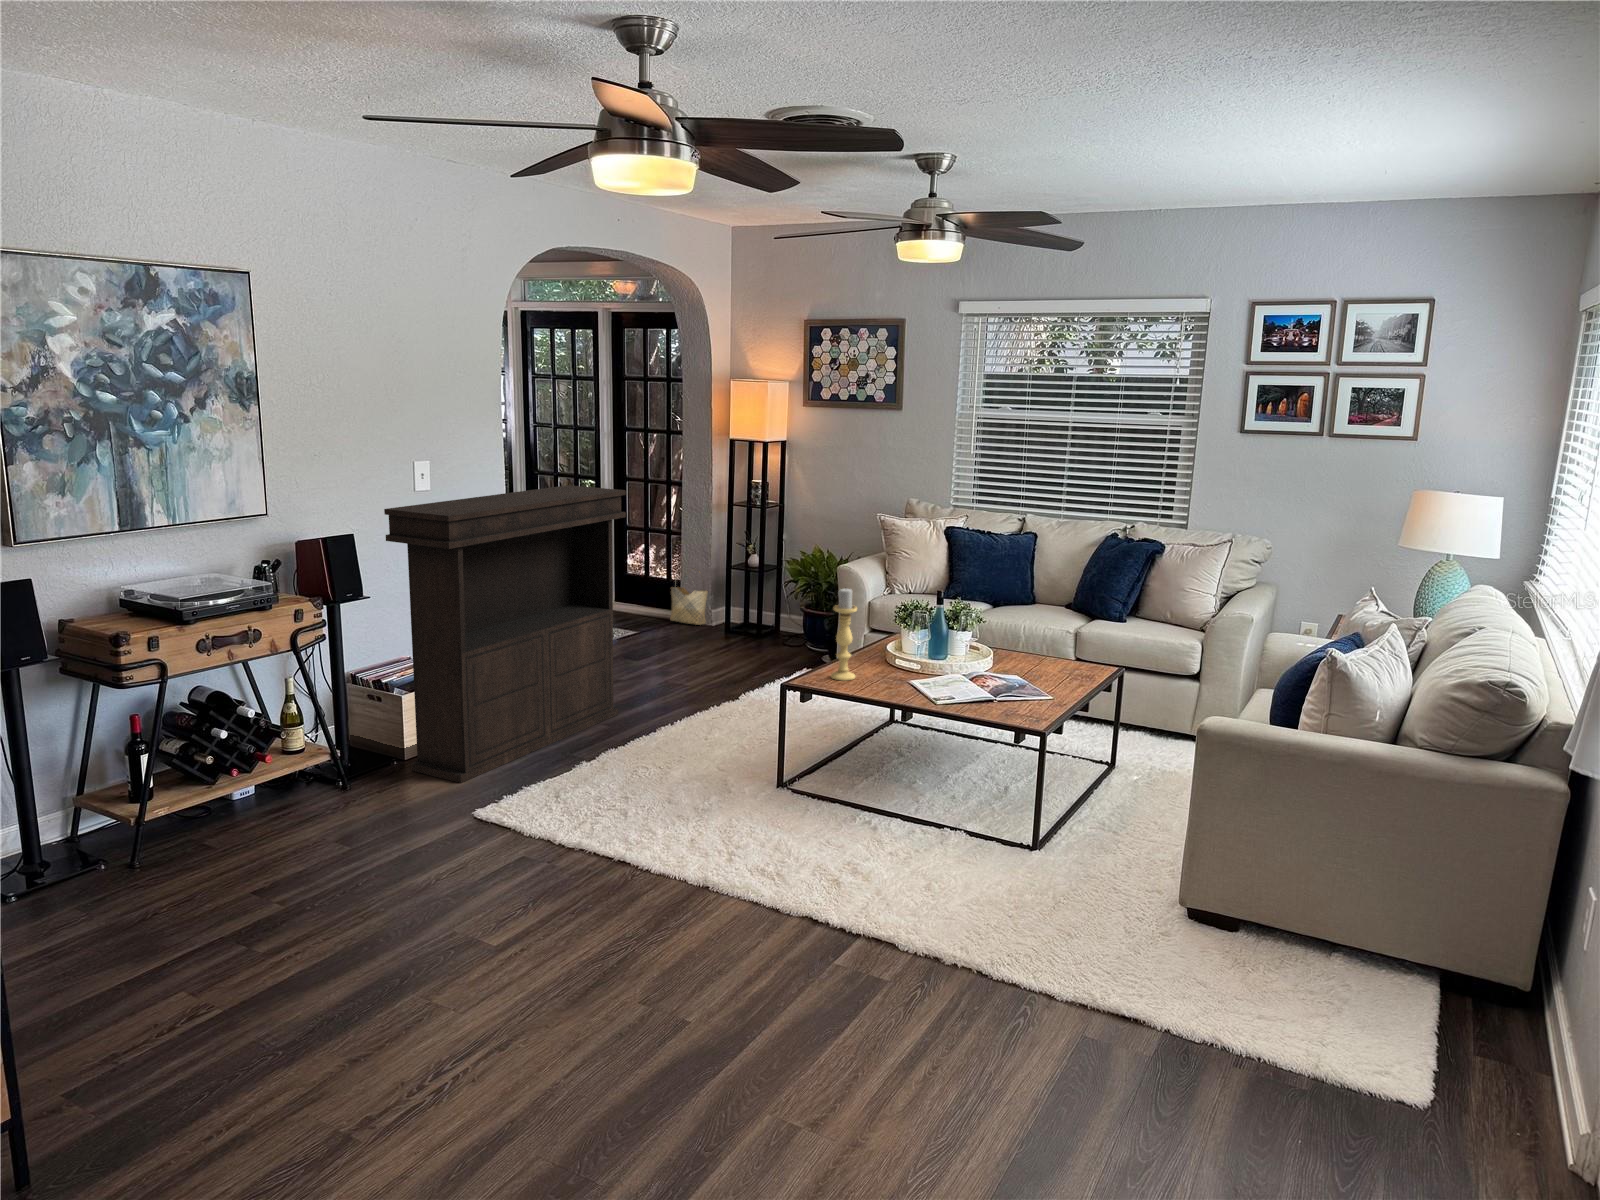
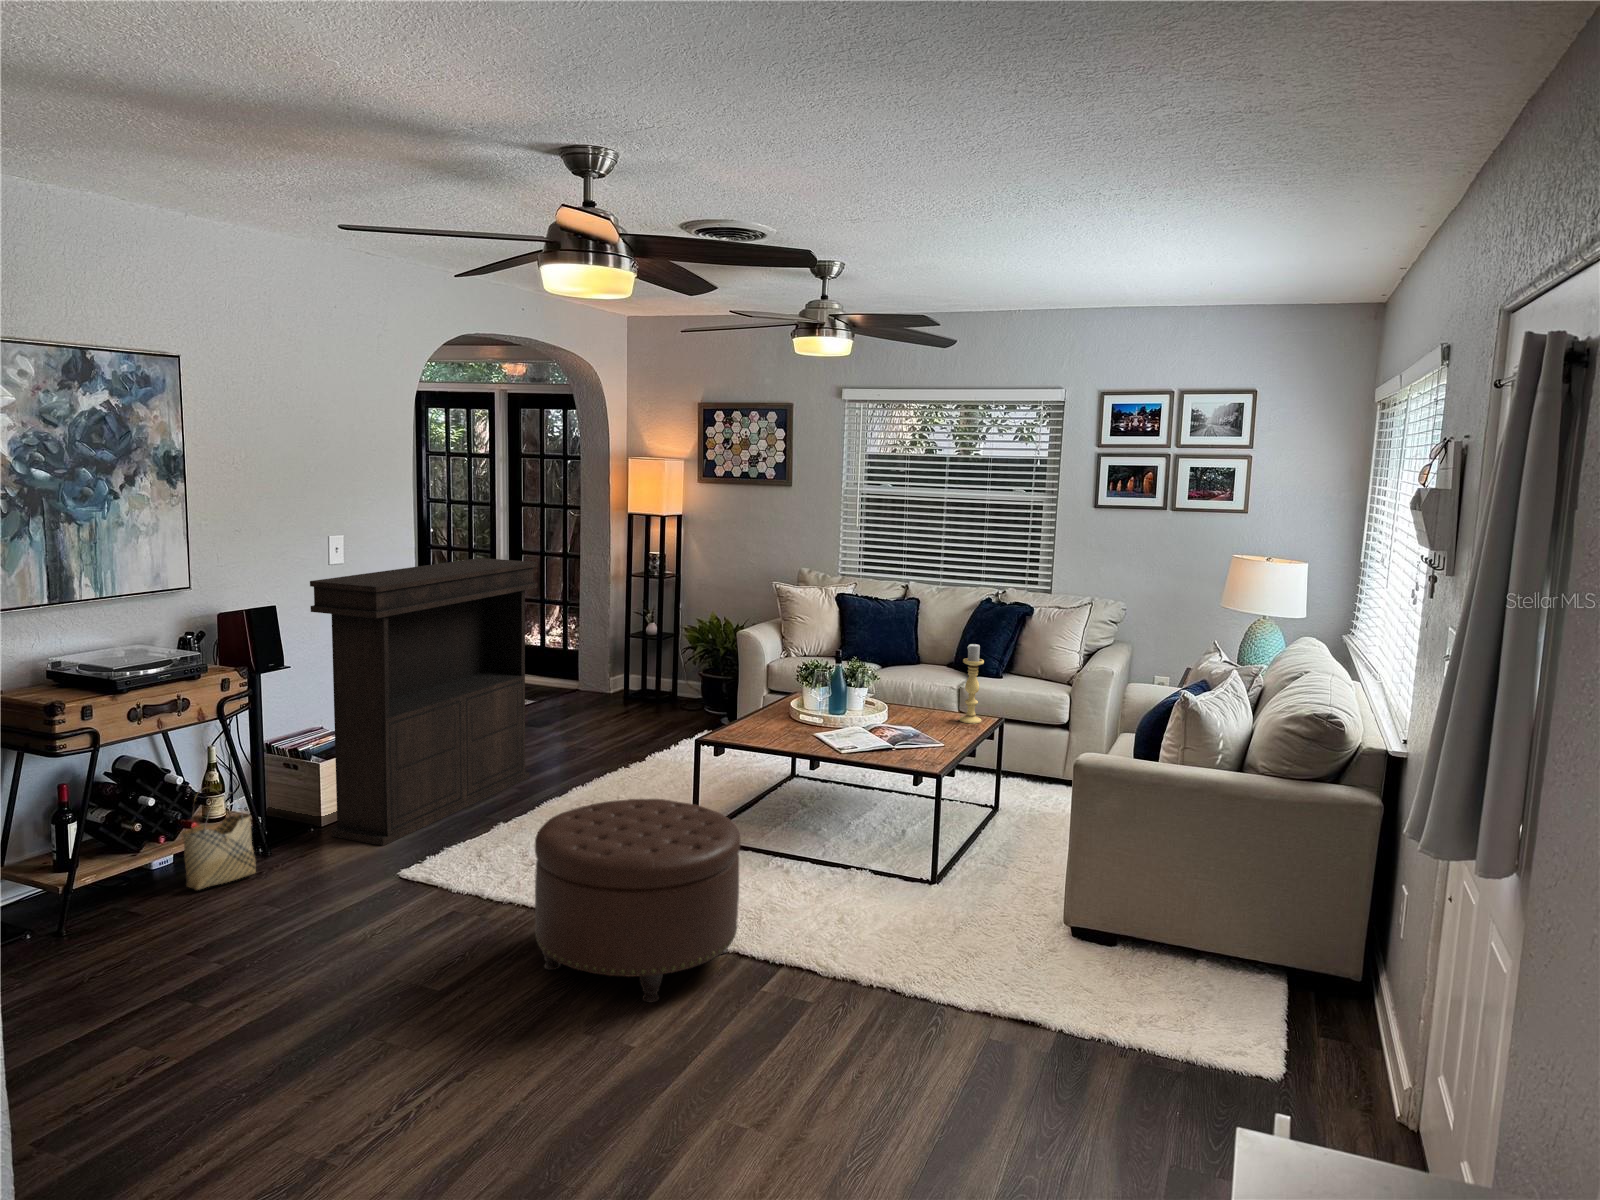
woven basket: present [670,587,708,625] -> present [182,788,256,890]
candle holder: present [831,589,857,681] -> present [960,644,984,724]
ottoman: none [593,749,814,972] -> present [535,799,740,1003]

